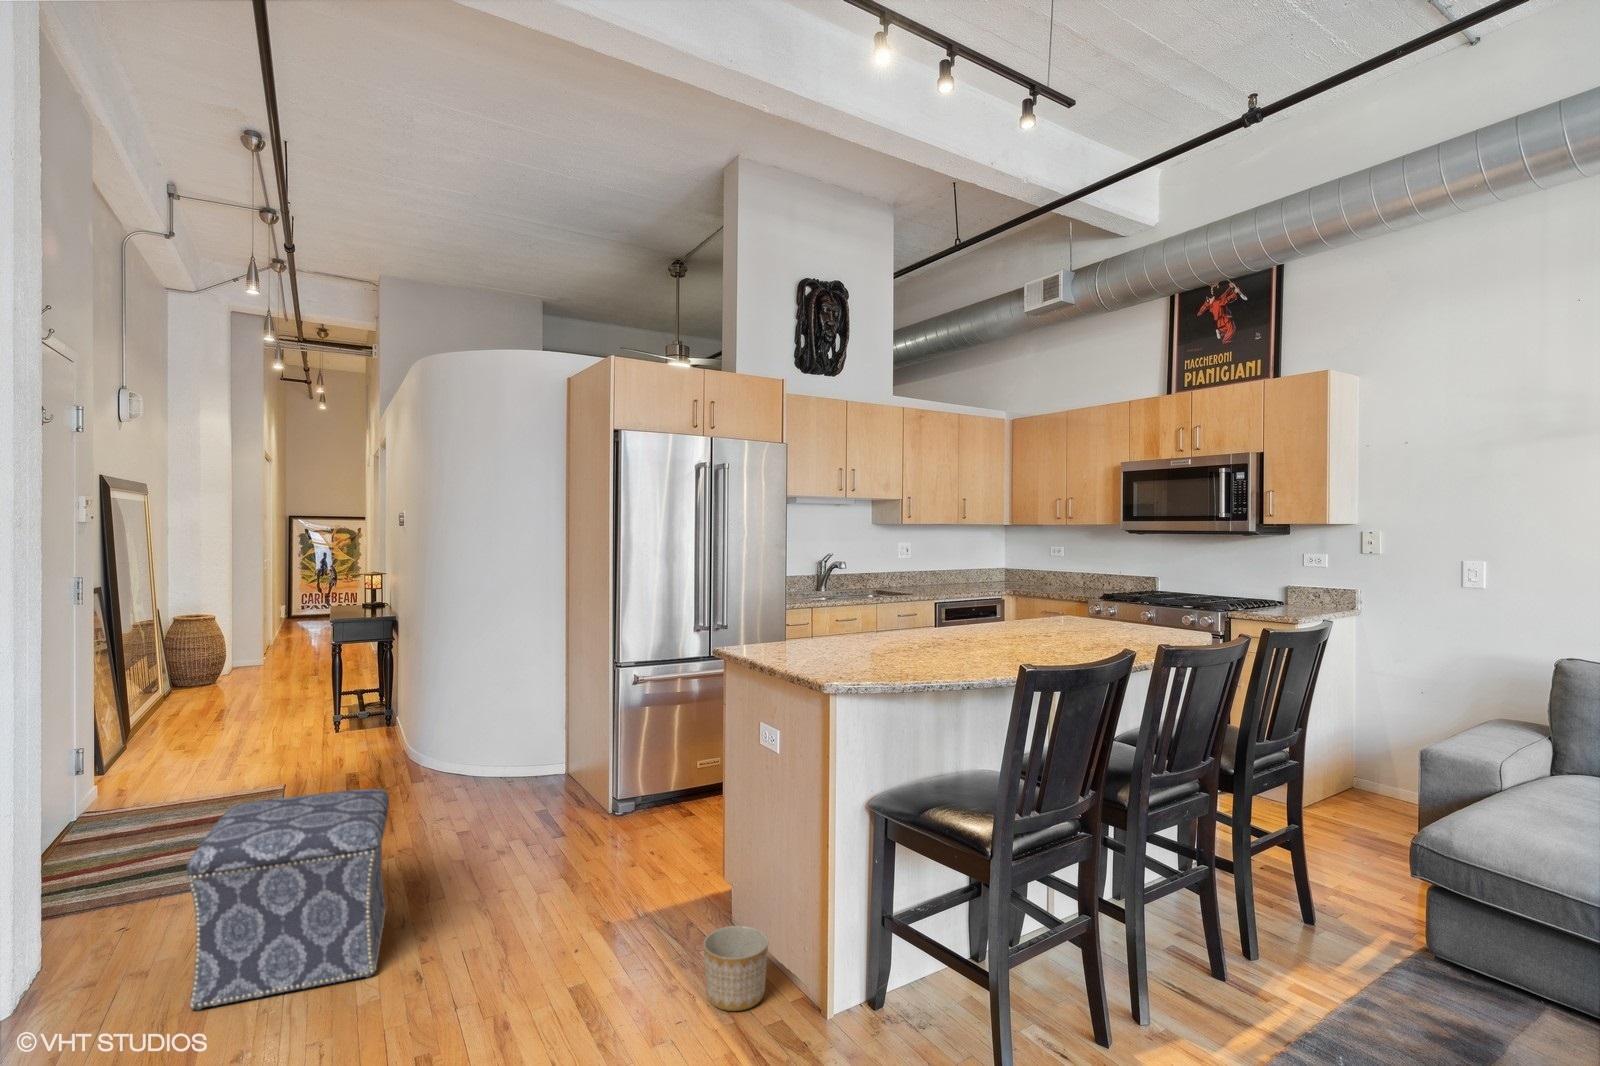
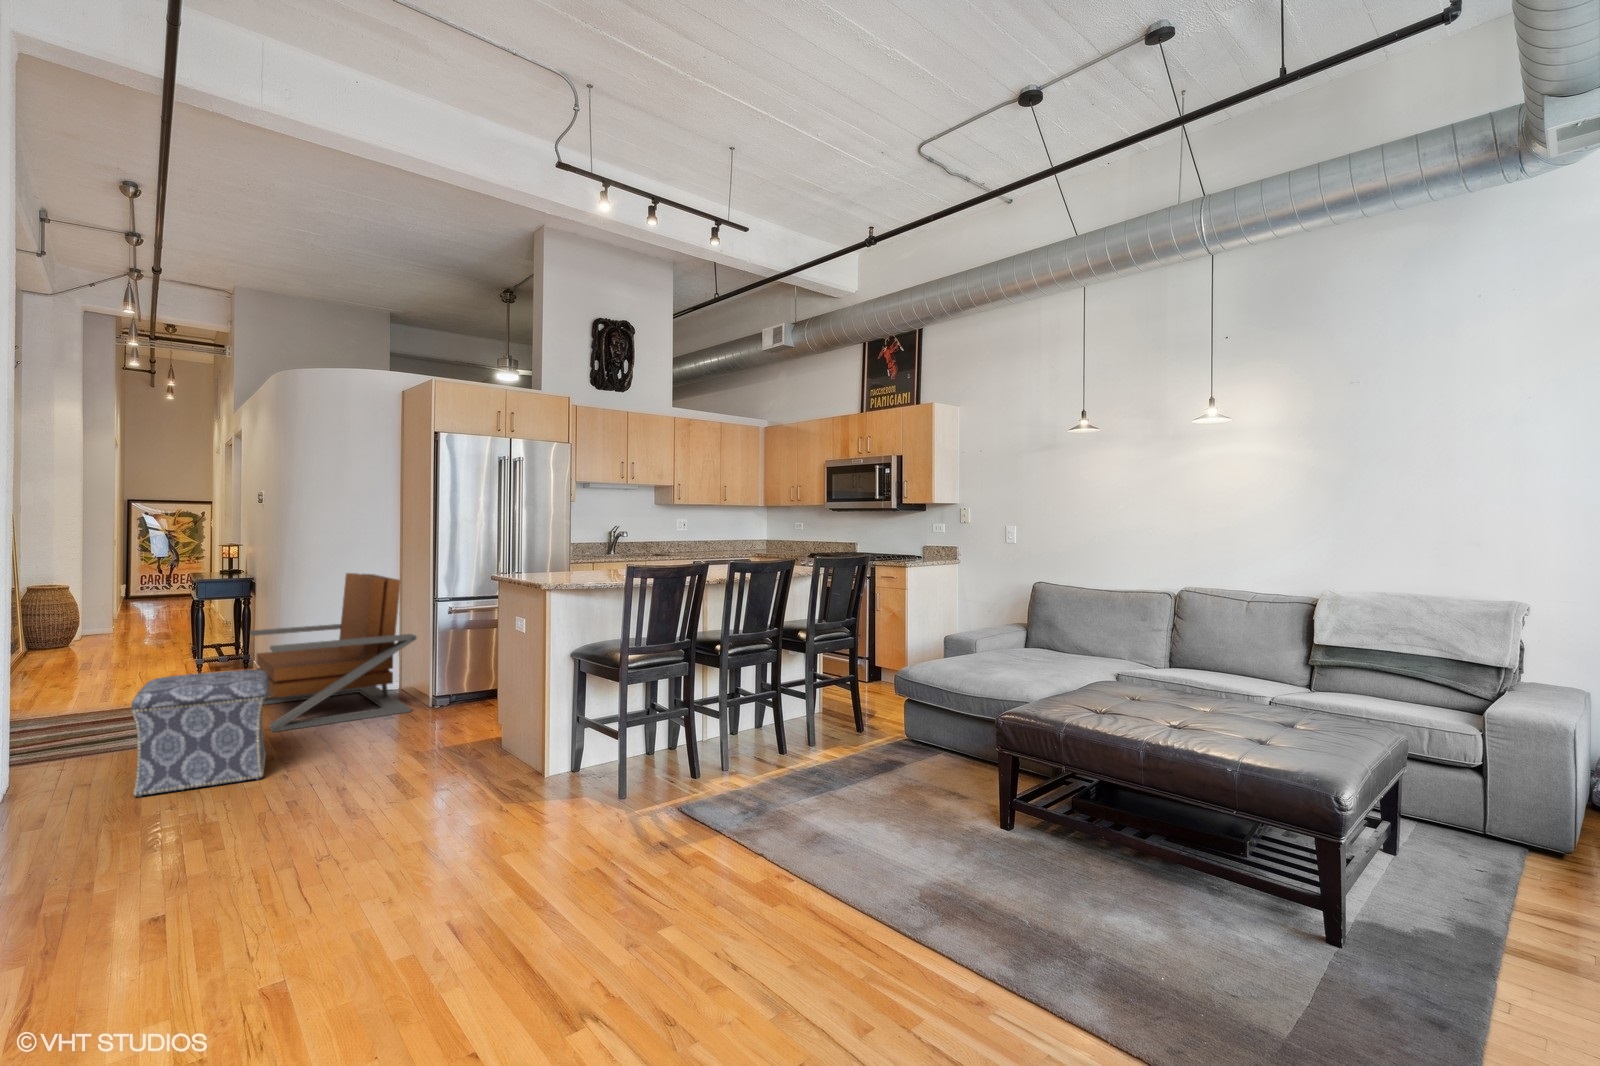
lounge chair: none [381,623,586,858] -> present [250,573,417,732]
planter: present [703,926,768,1011] -> none [485,735,527,779]

